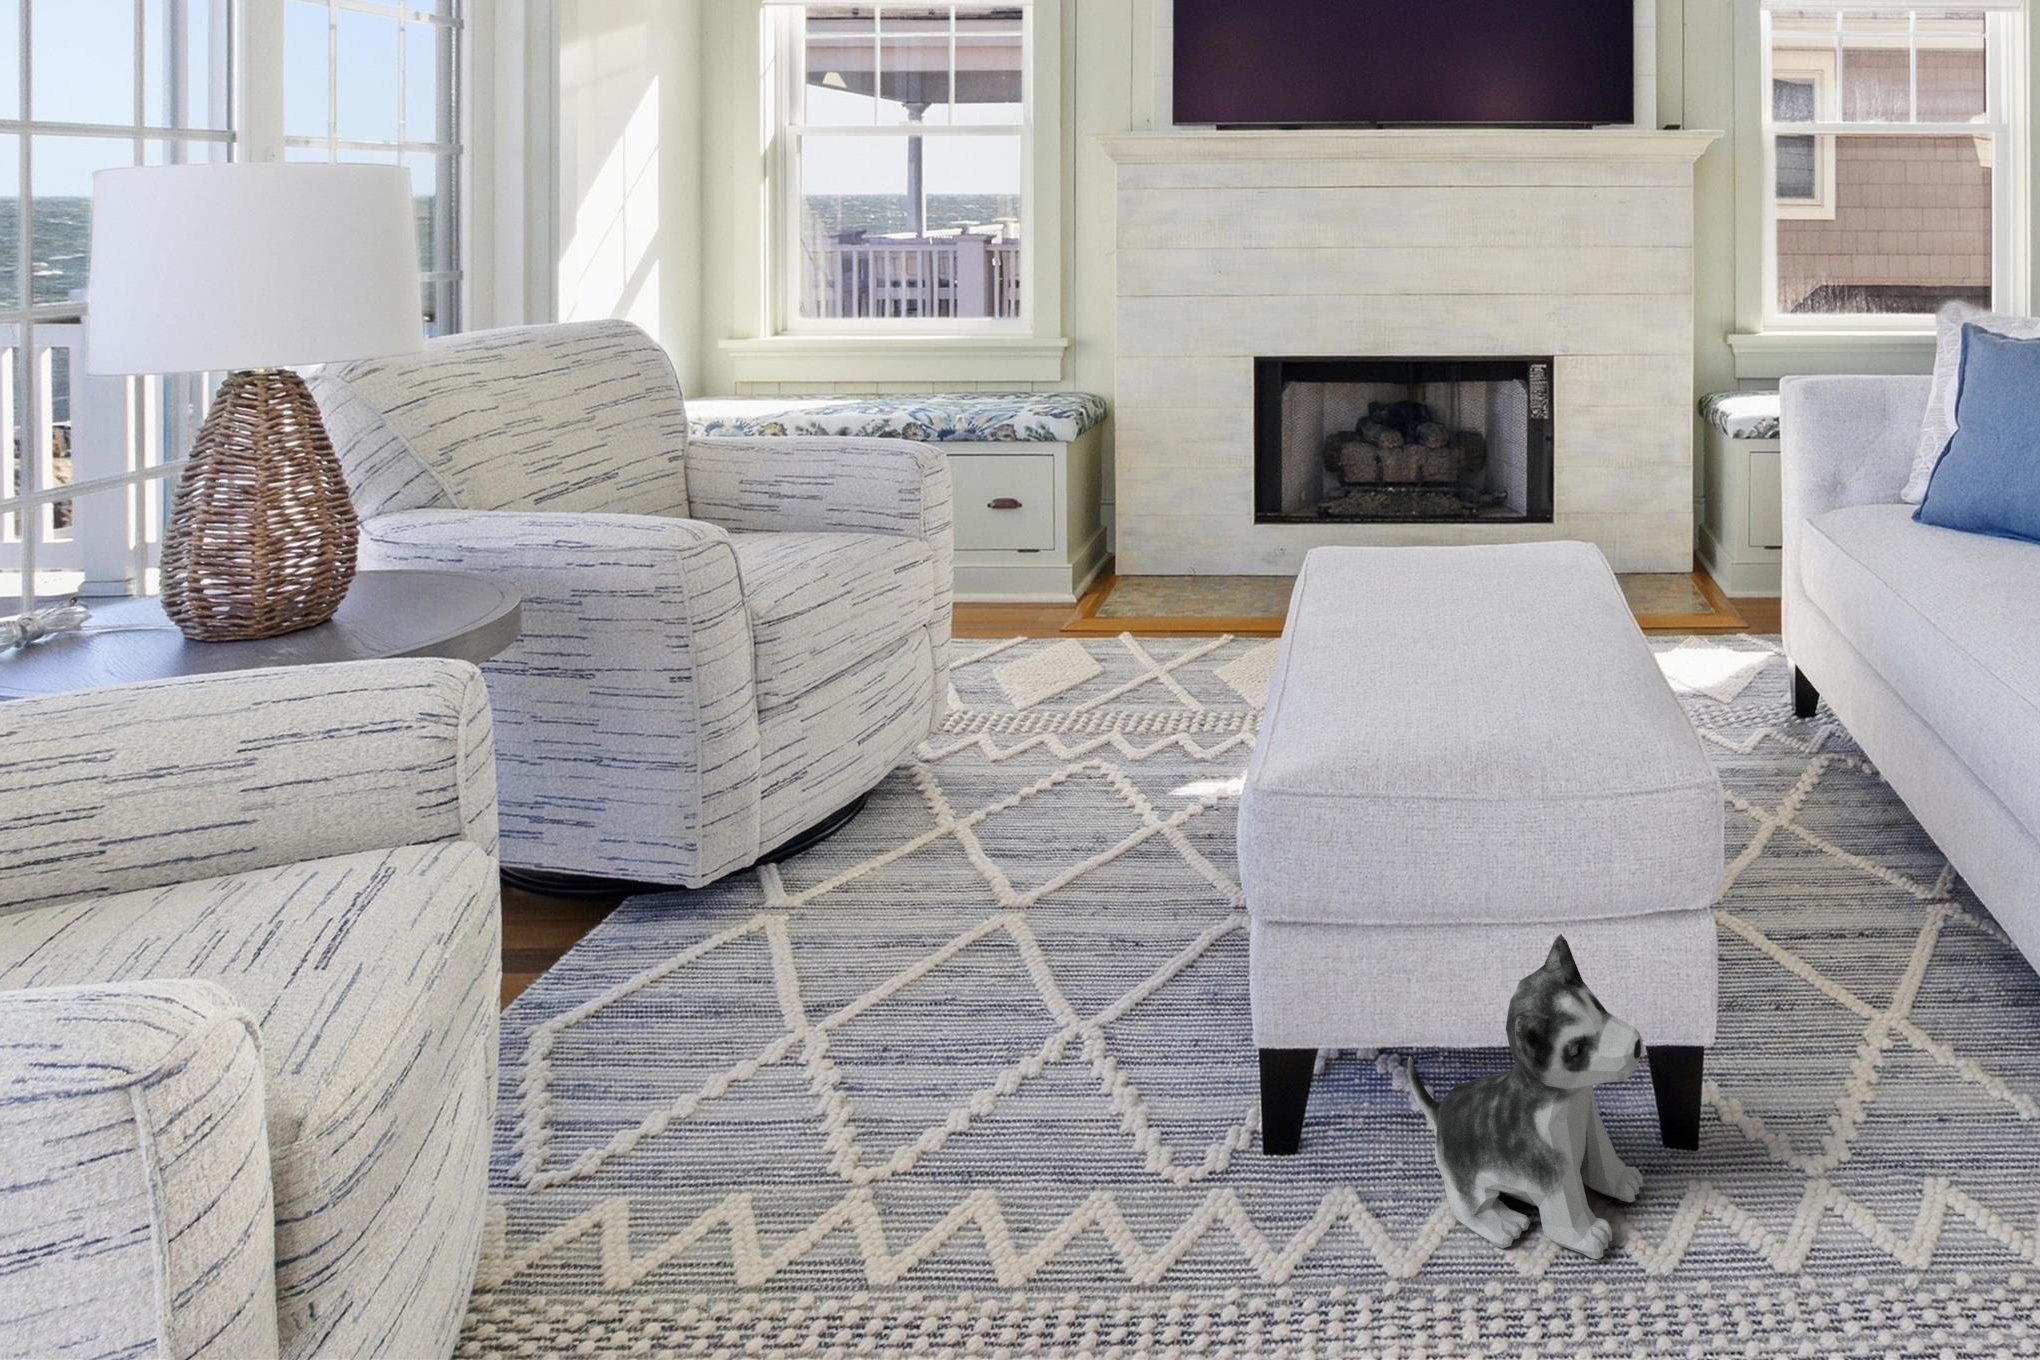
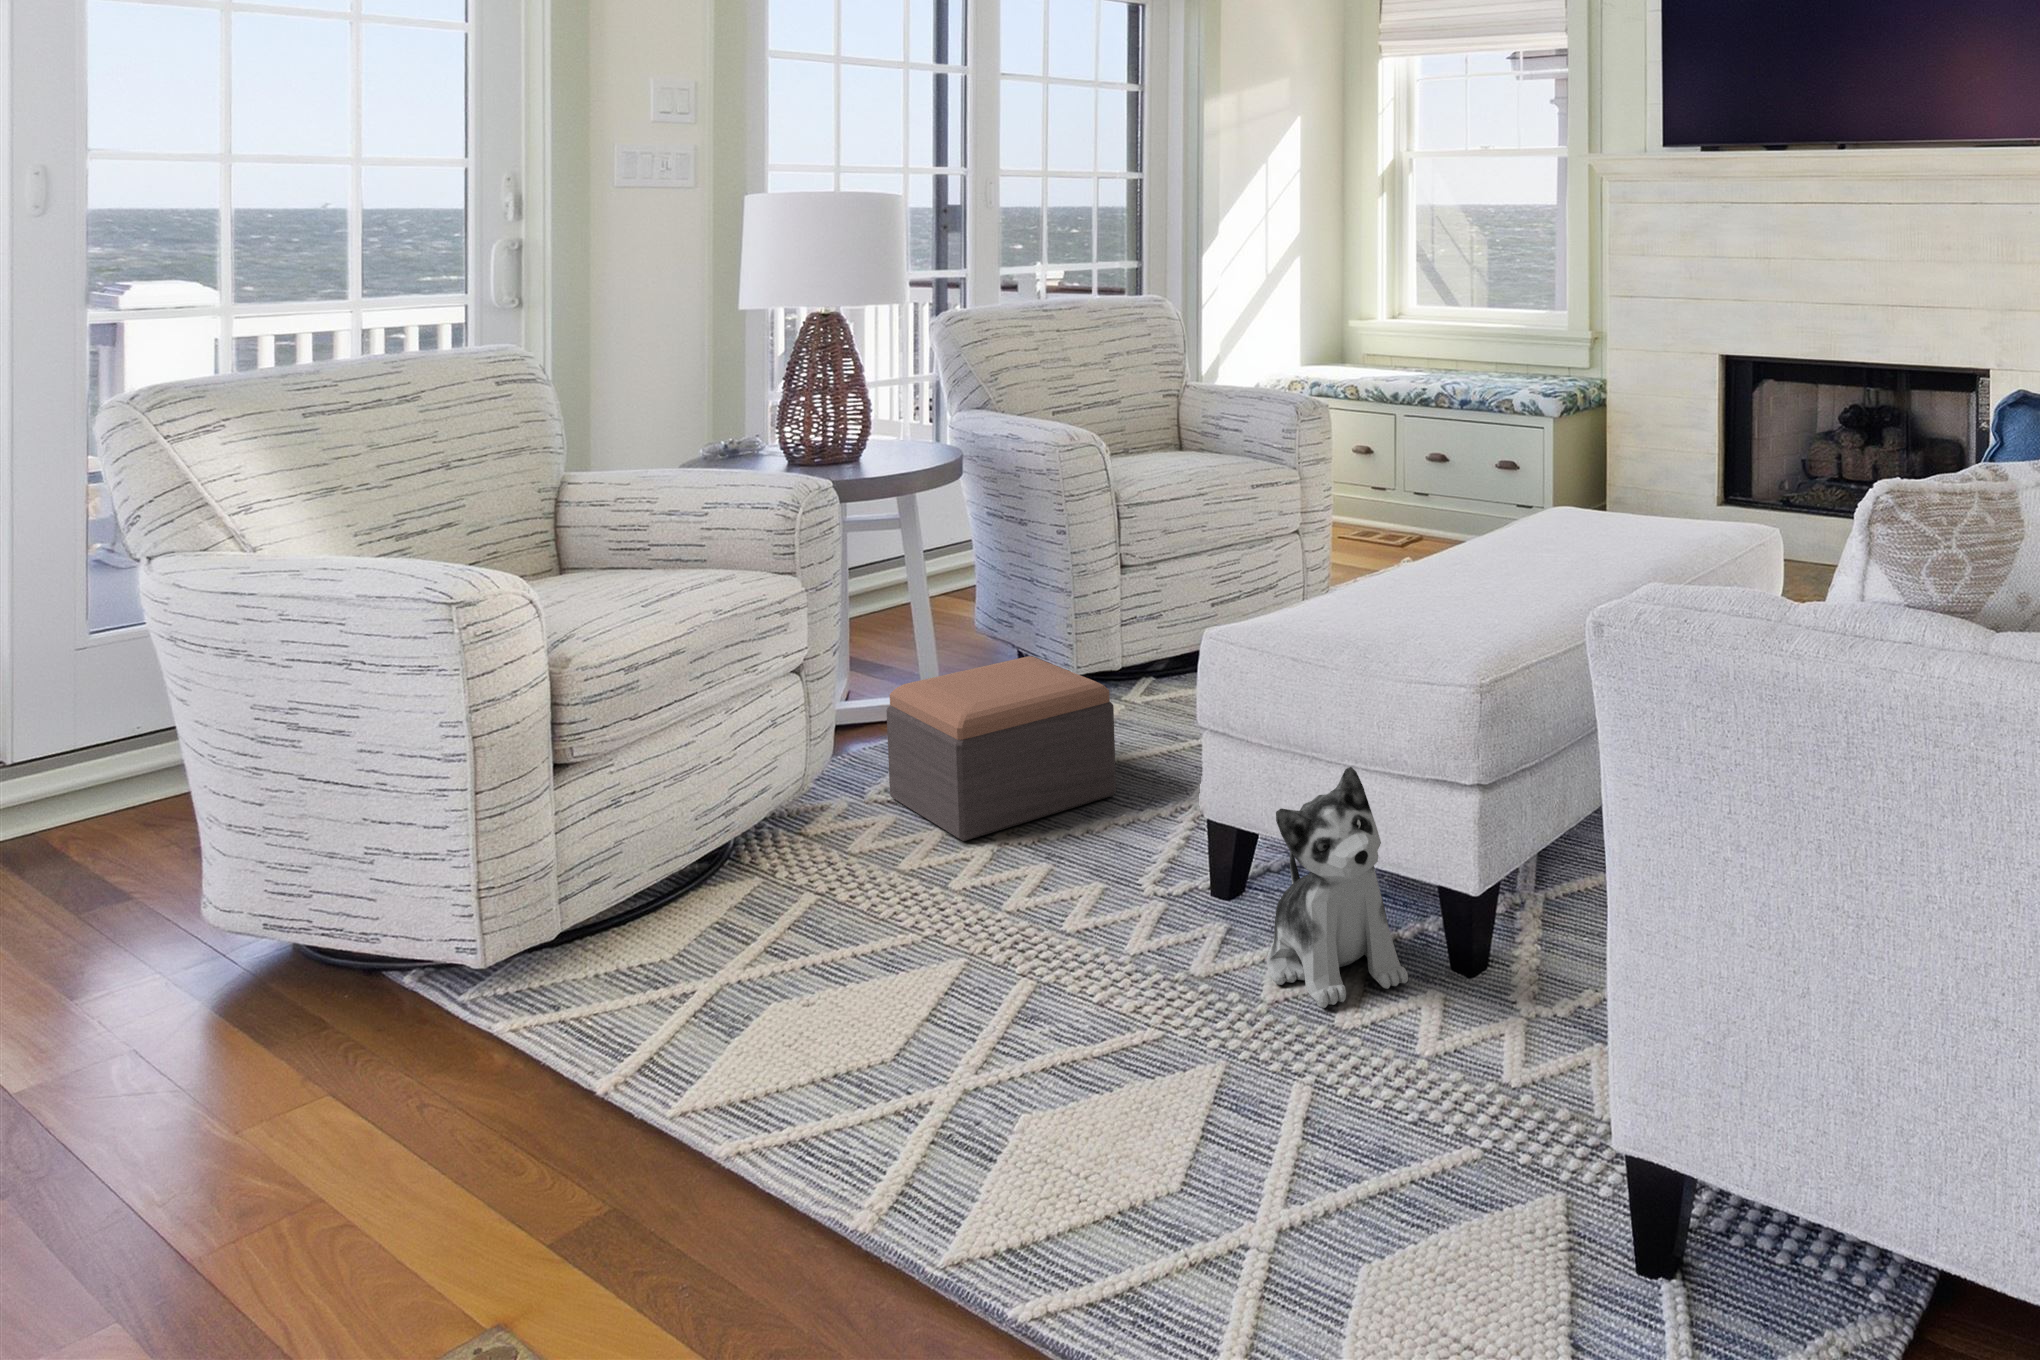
footstool: none [563,878,945,1195] -> present [886,656,1116,841]

